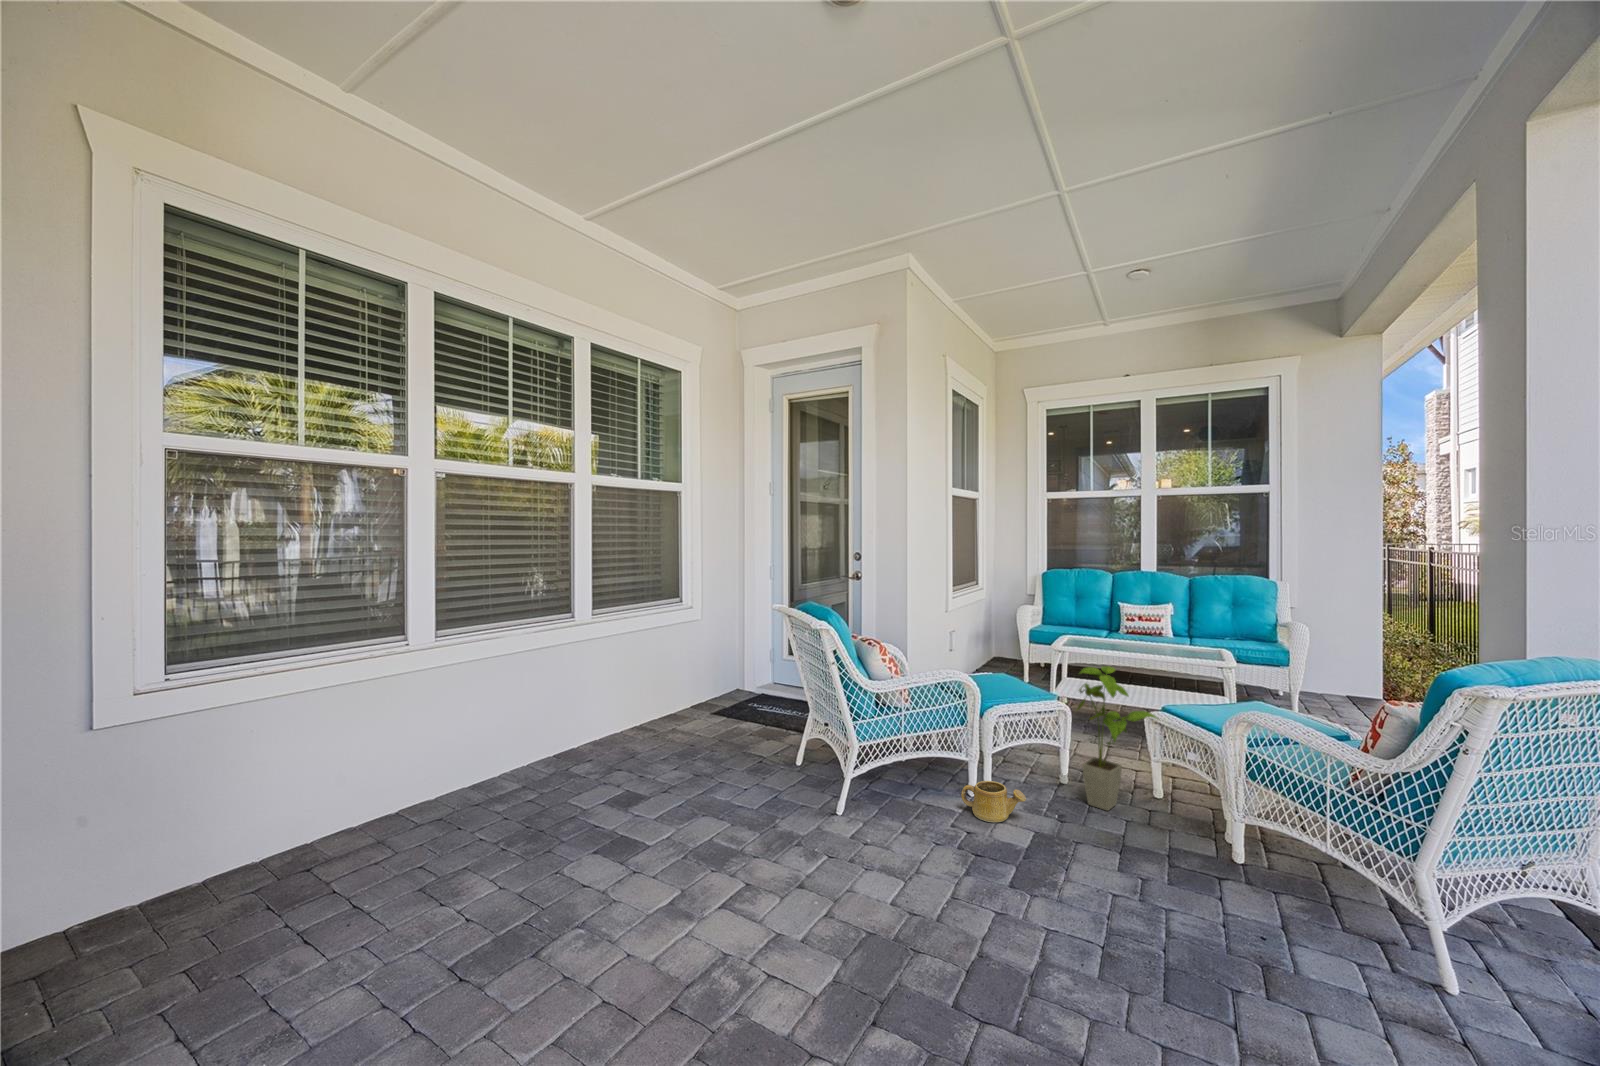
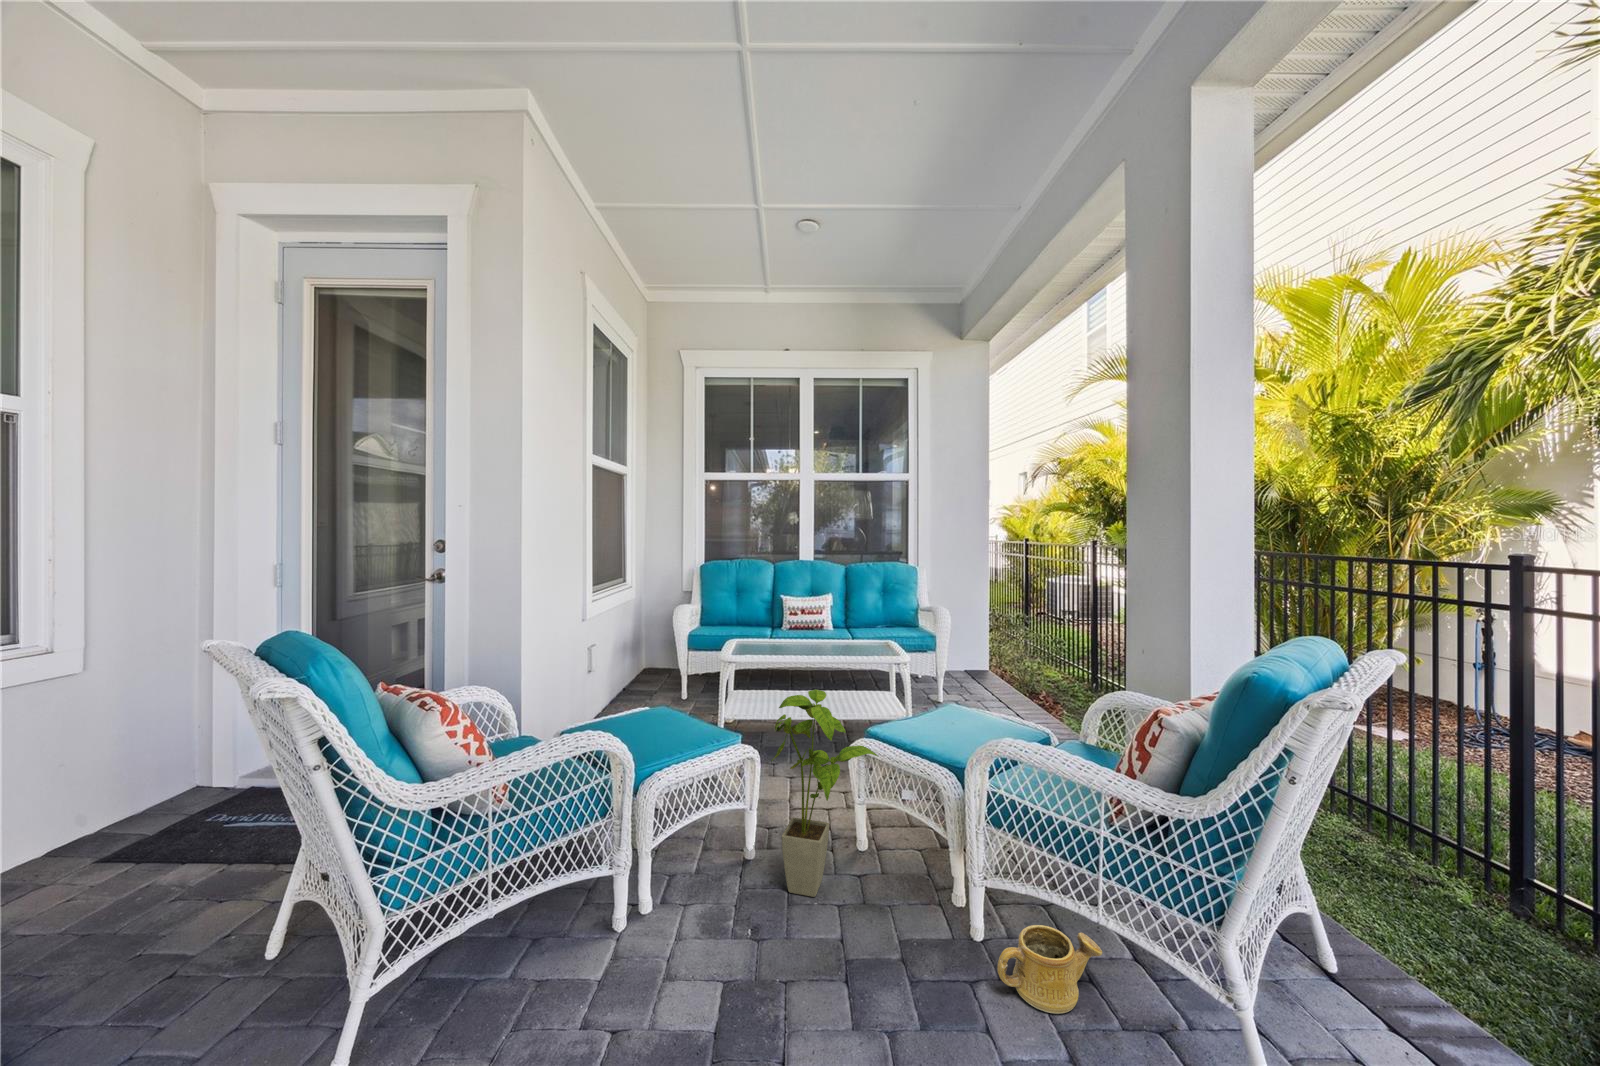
watering can: present [961,781,1026,823] -> present [997,925,1102,1014]

